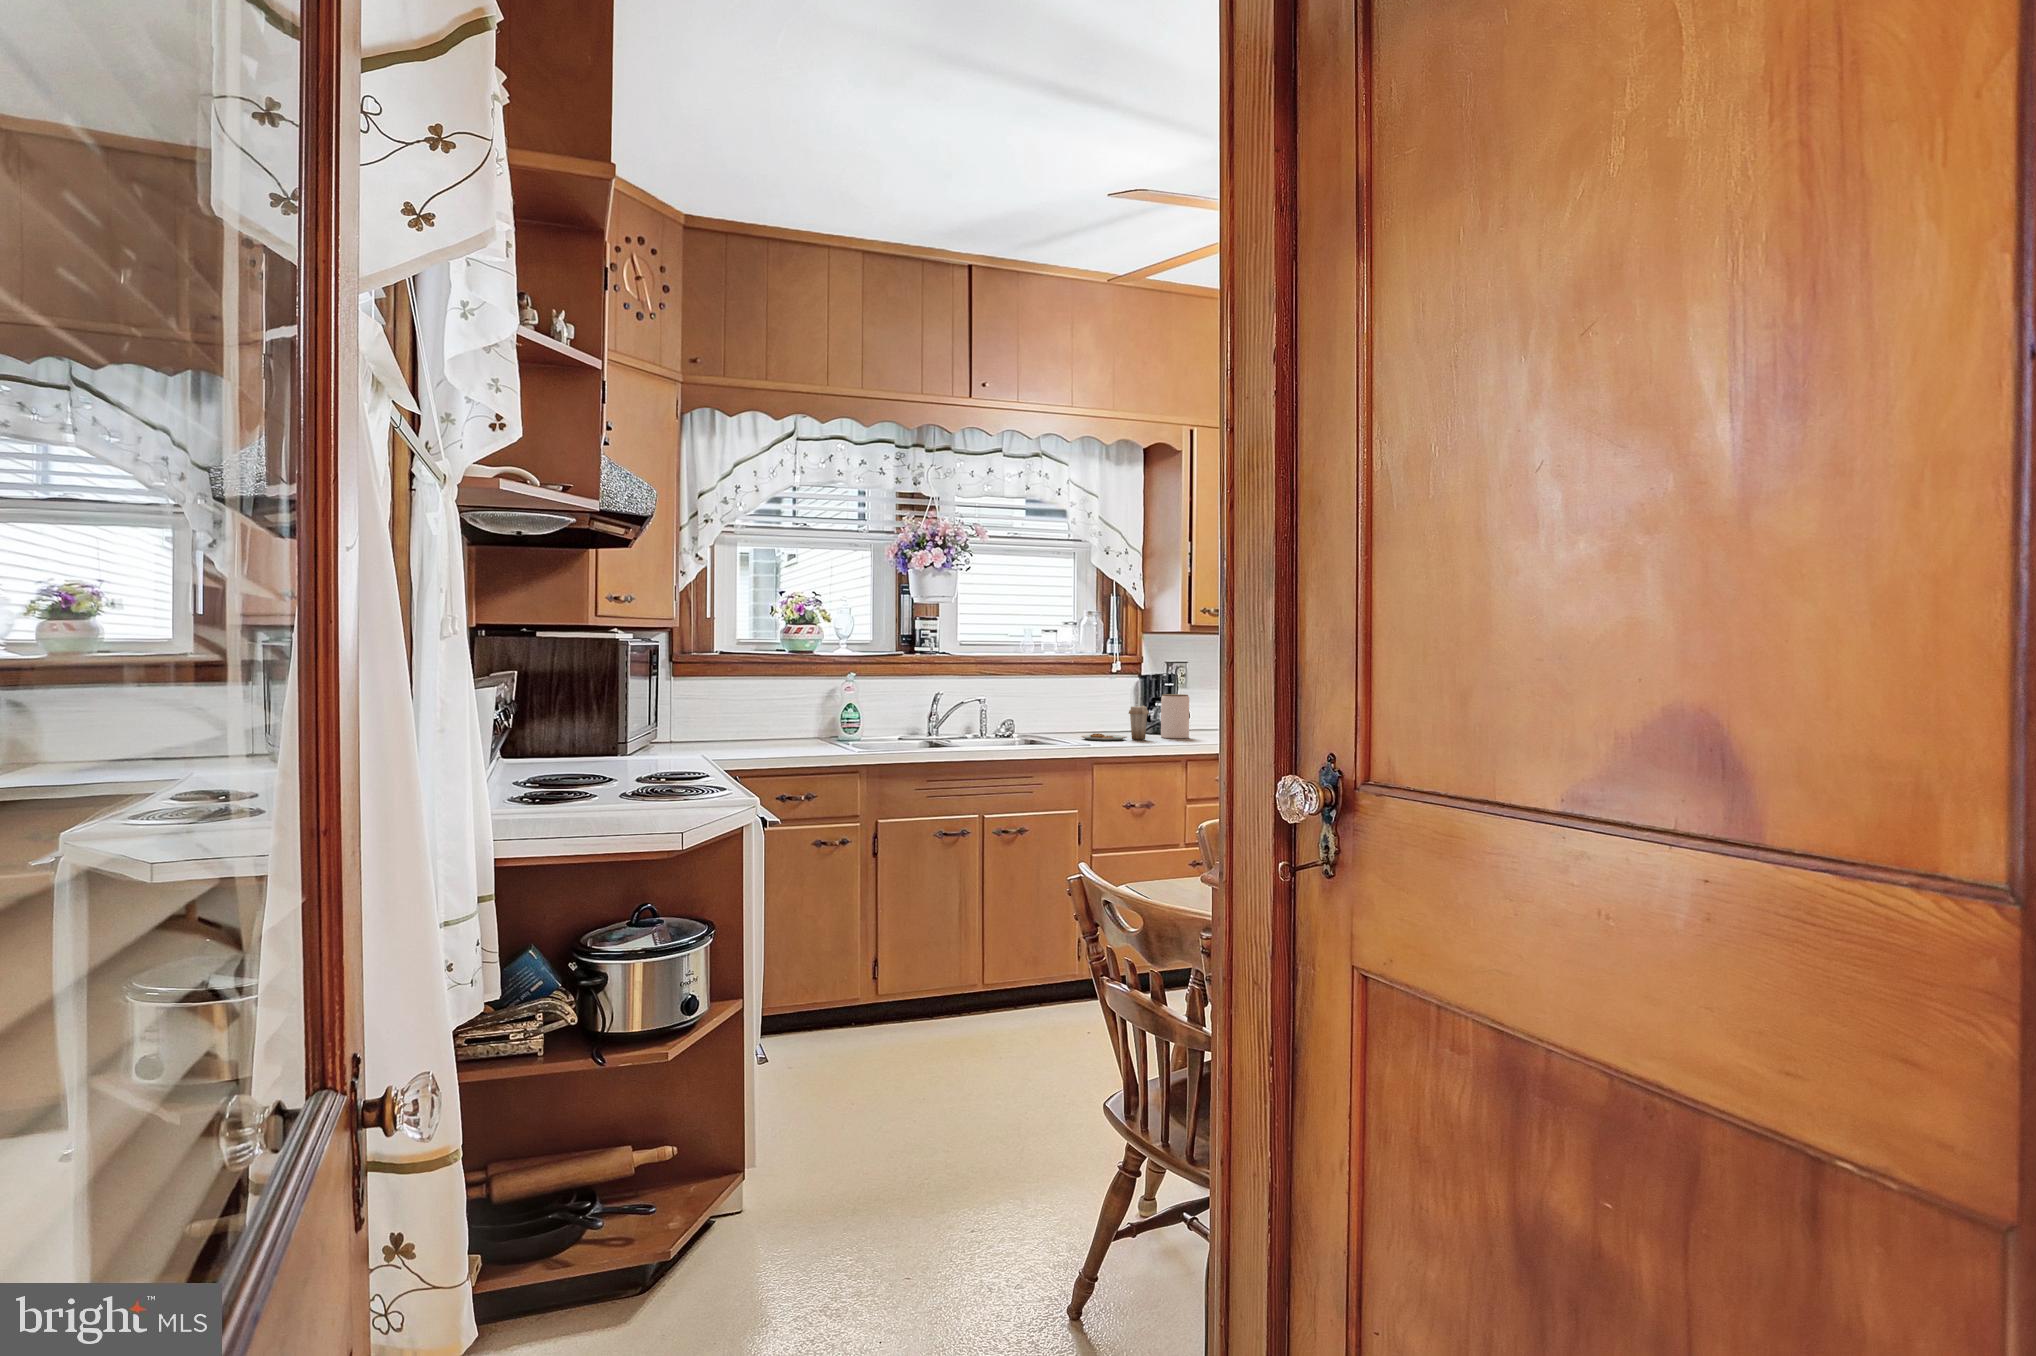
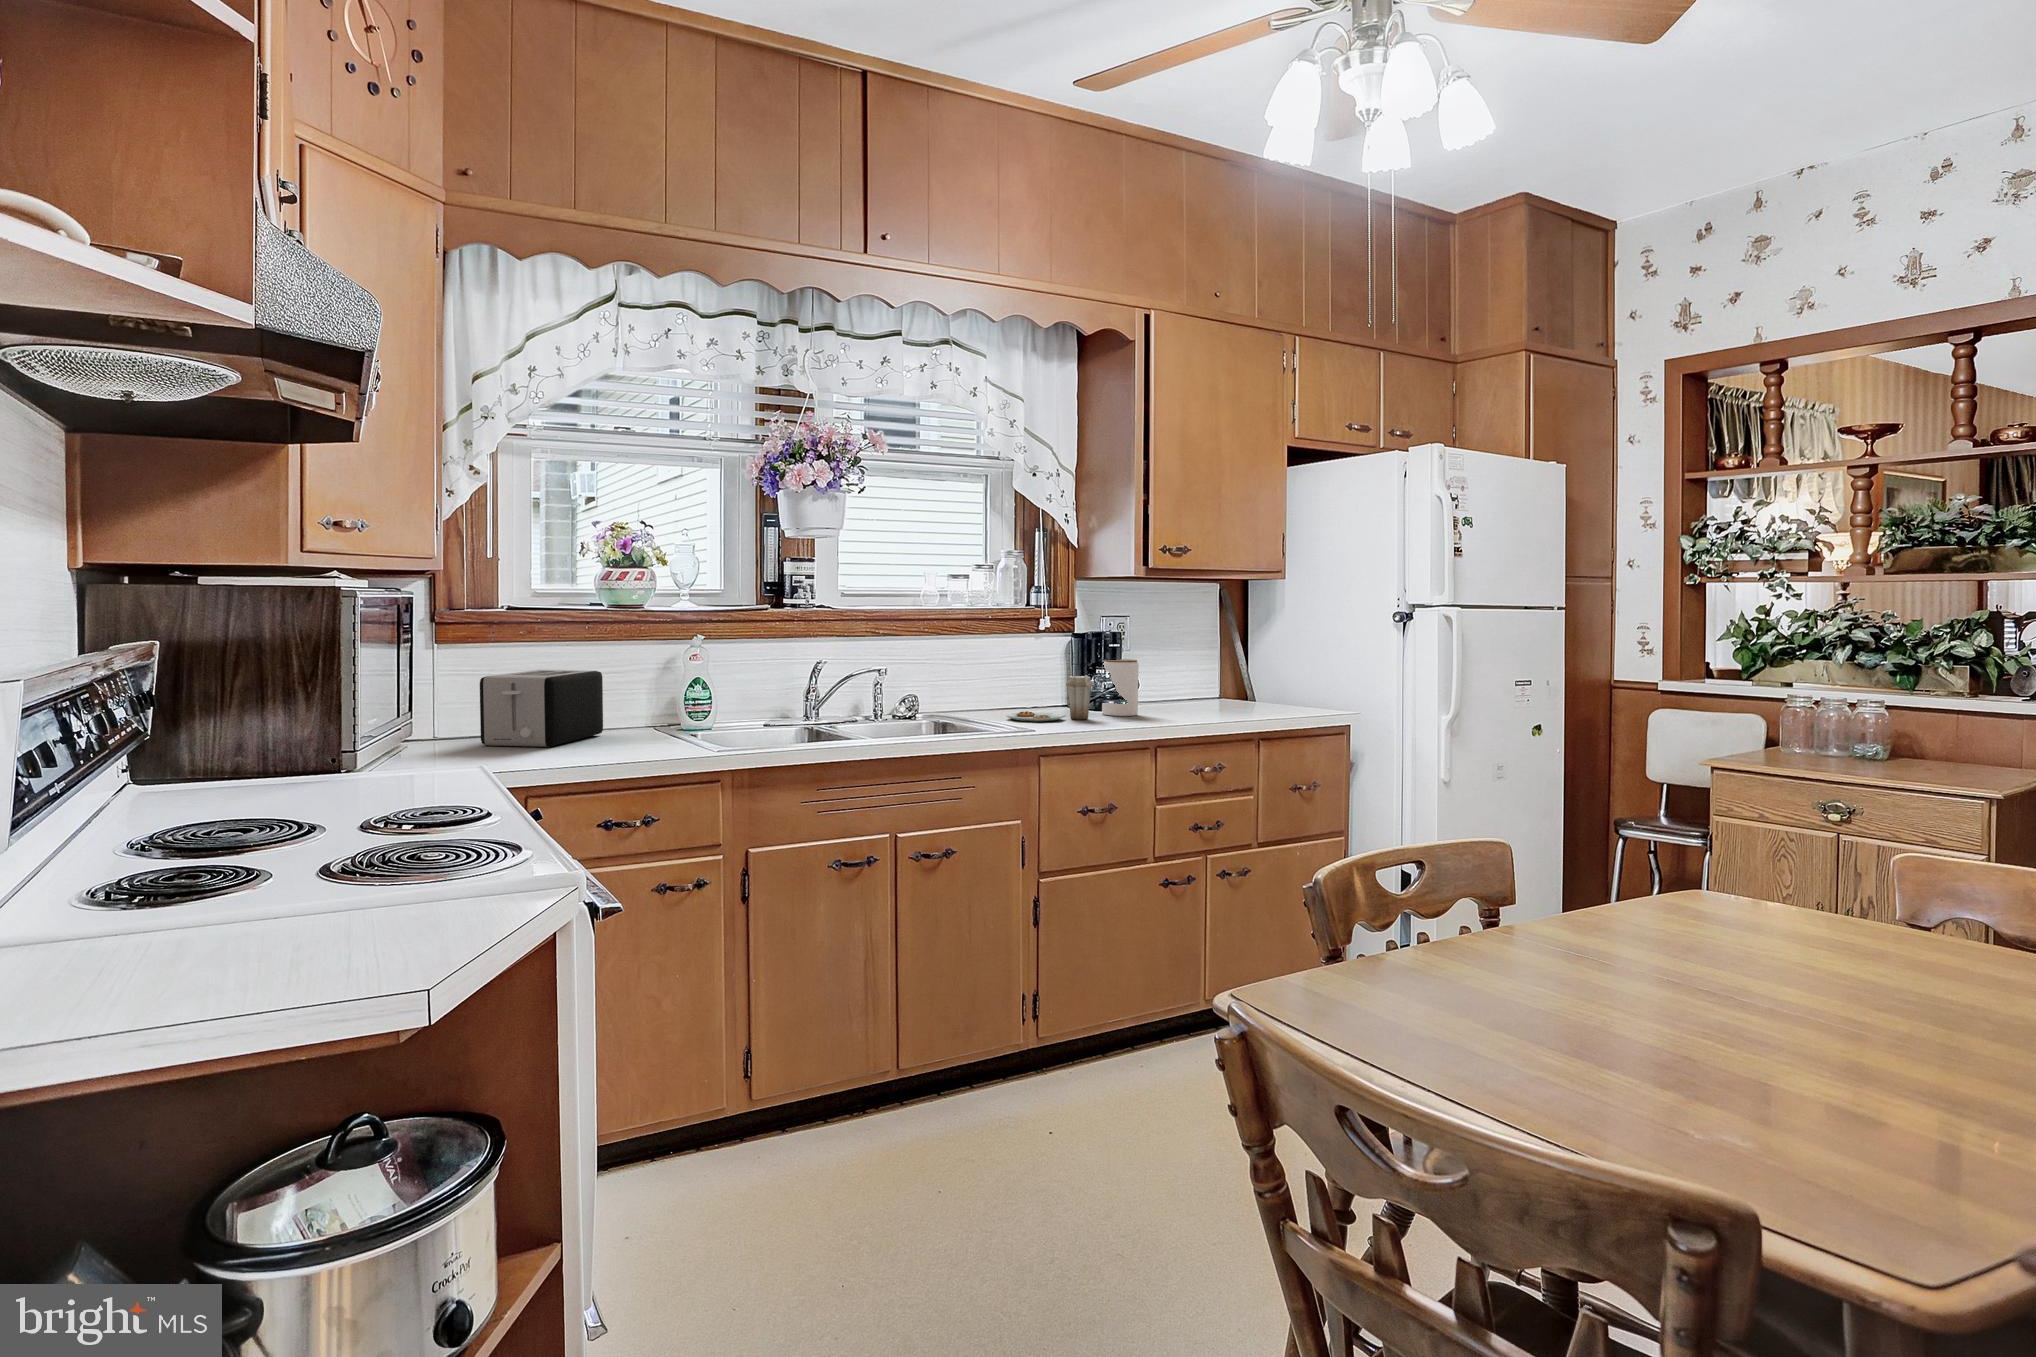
toaster: none [701,697,783,748] -> present [480,670,603,747]

